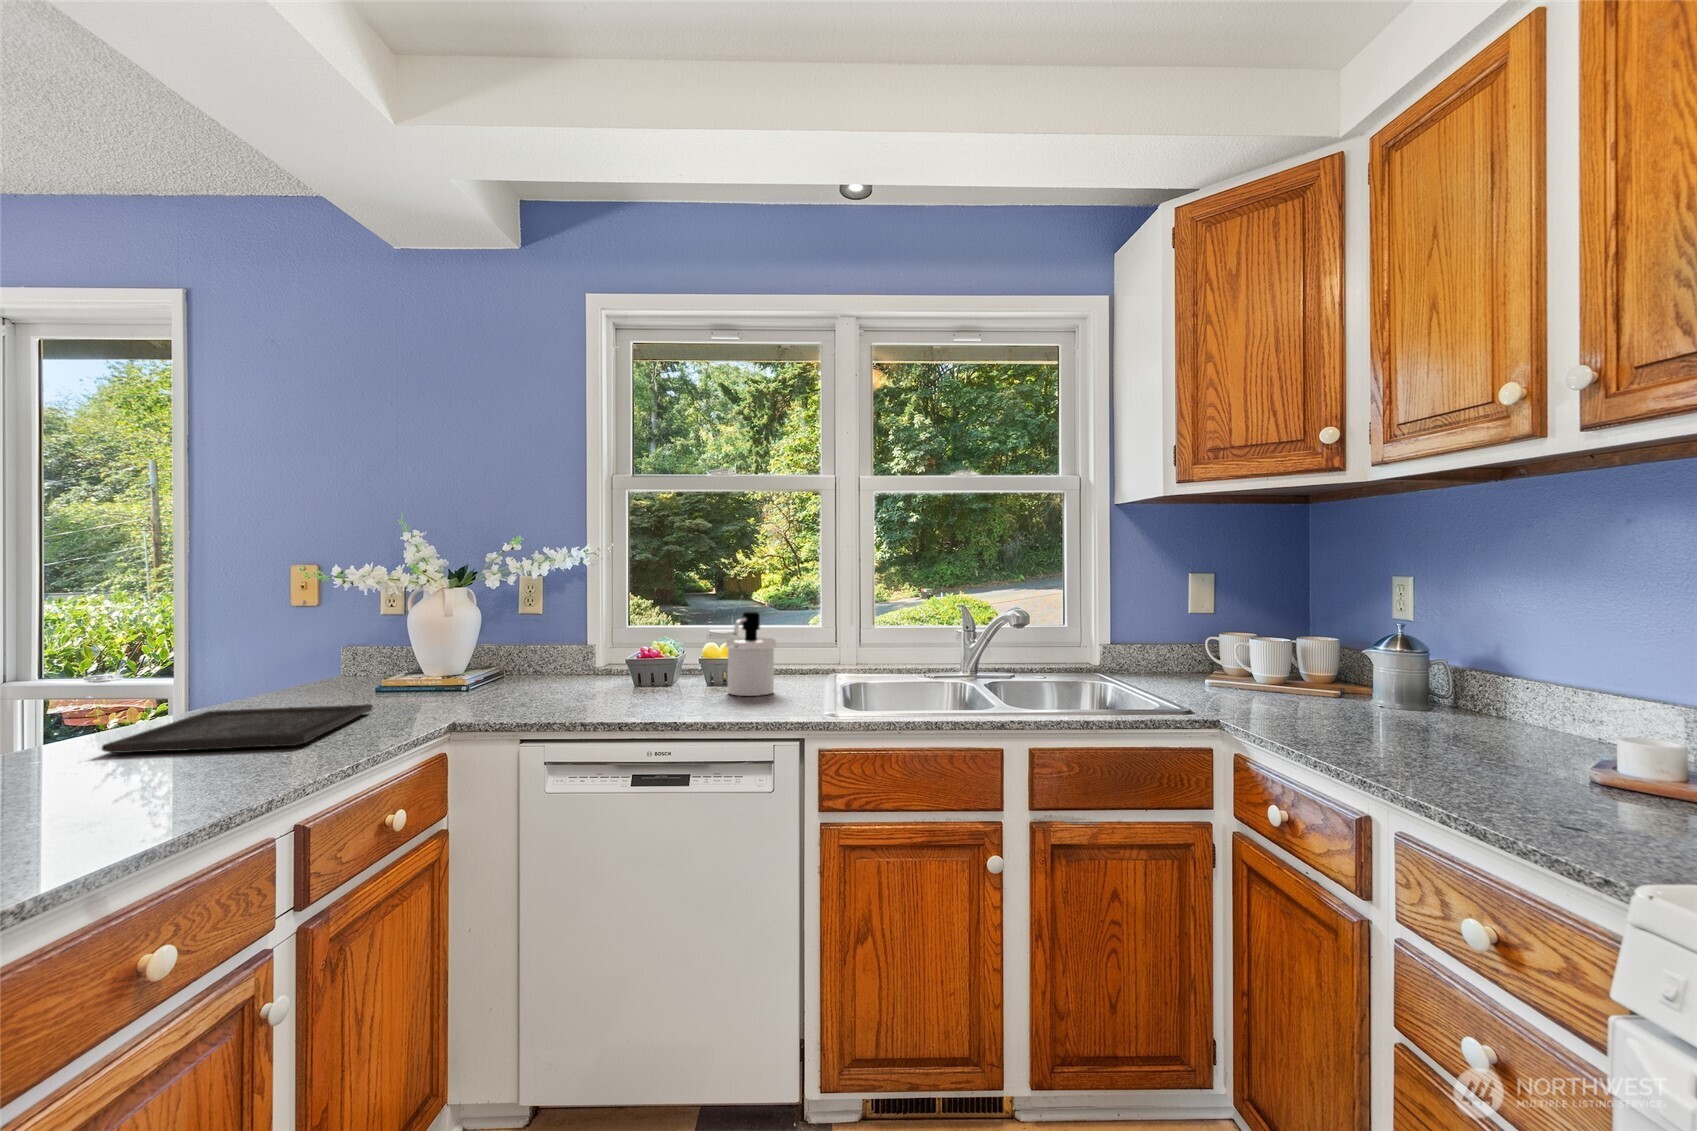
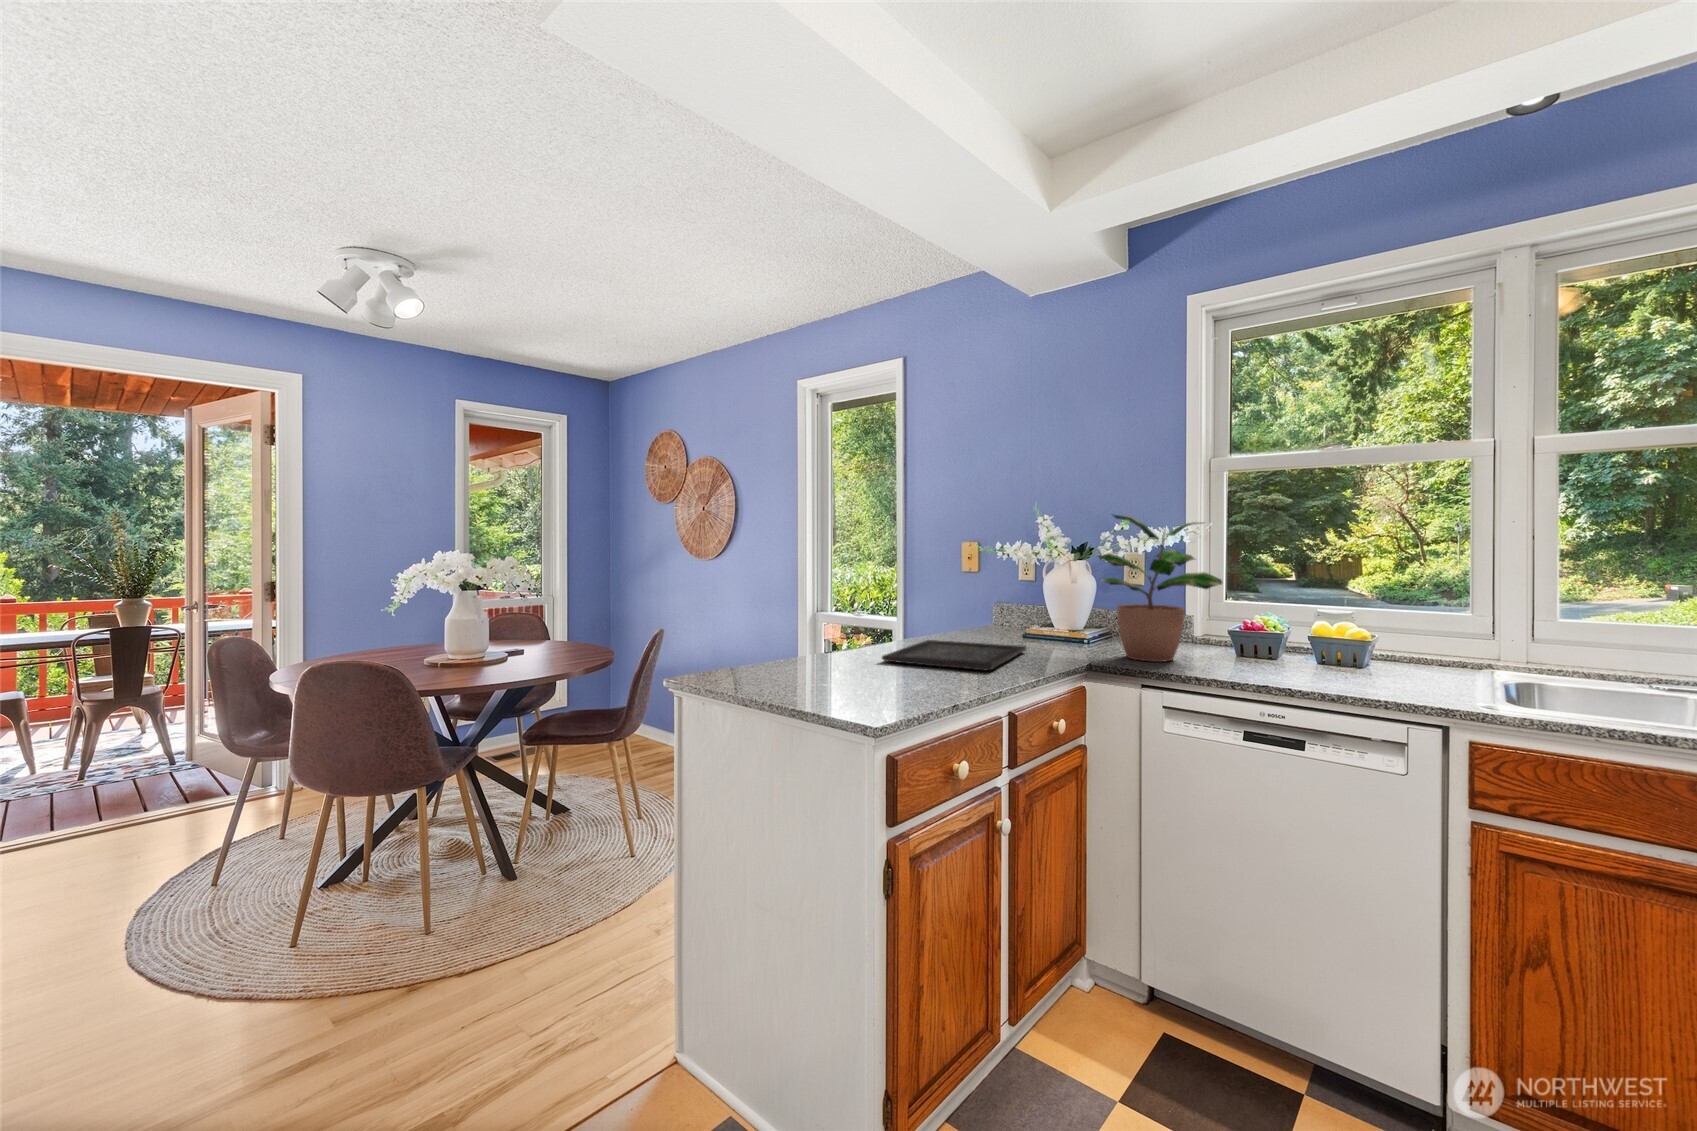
potted plant: none [470,529,612,707] -> present [1099,515,1222,662]
soap dispenser: present [726,612,776,696] -> none [1340,590,1402,675]

